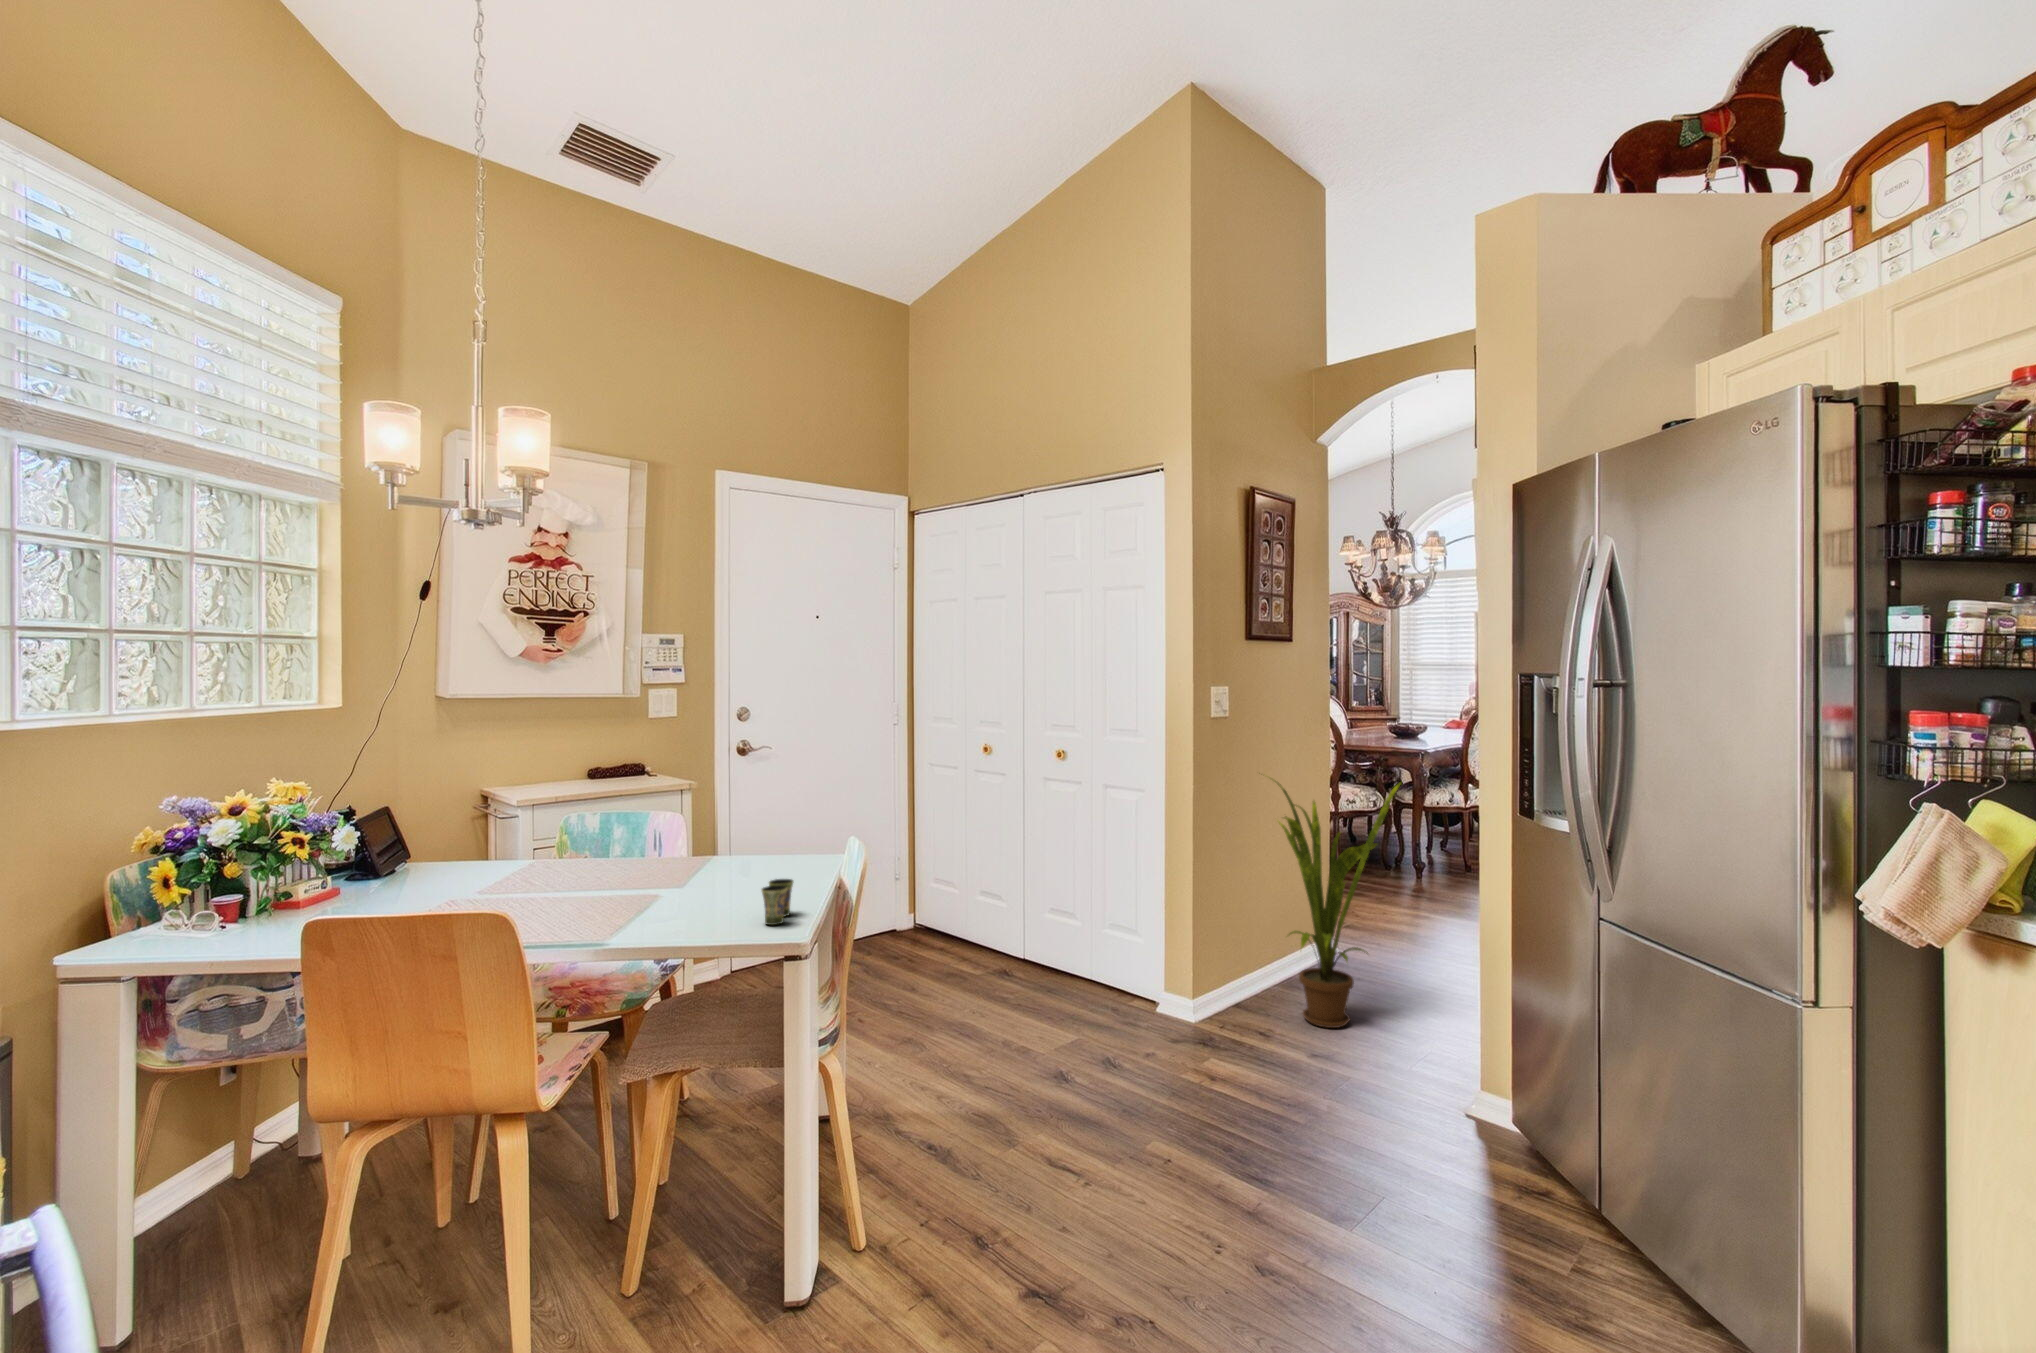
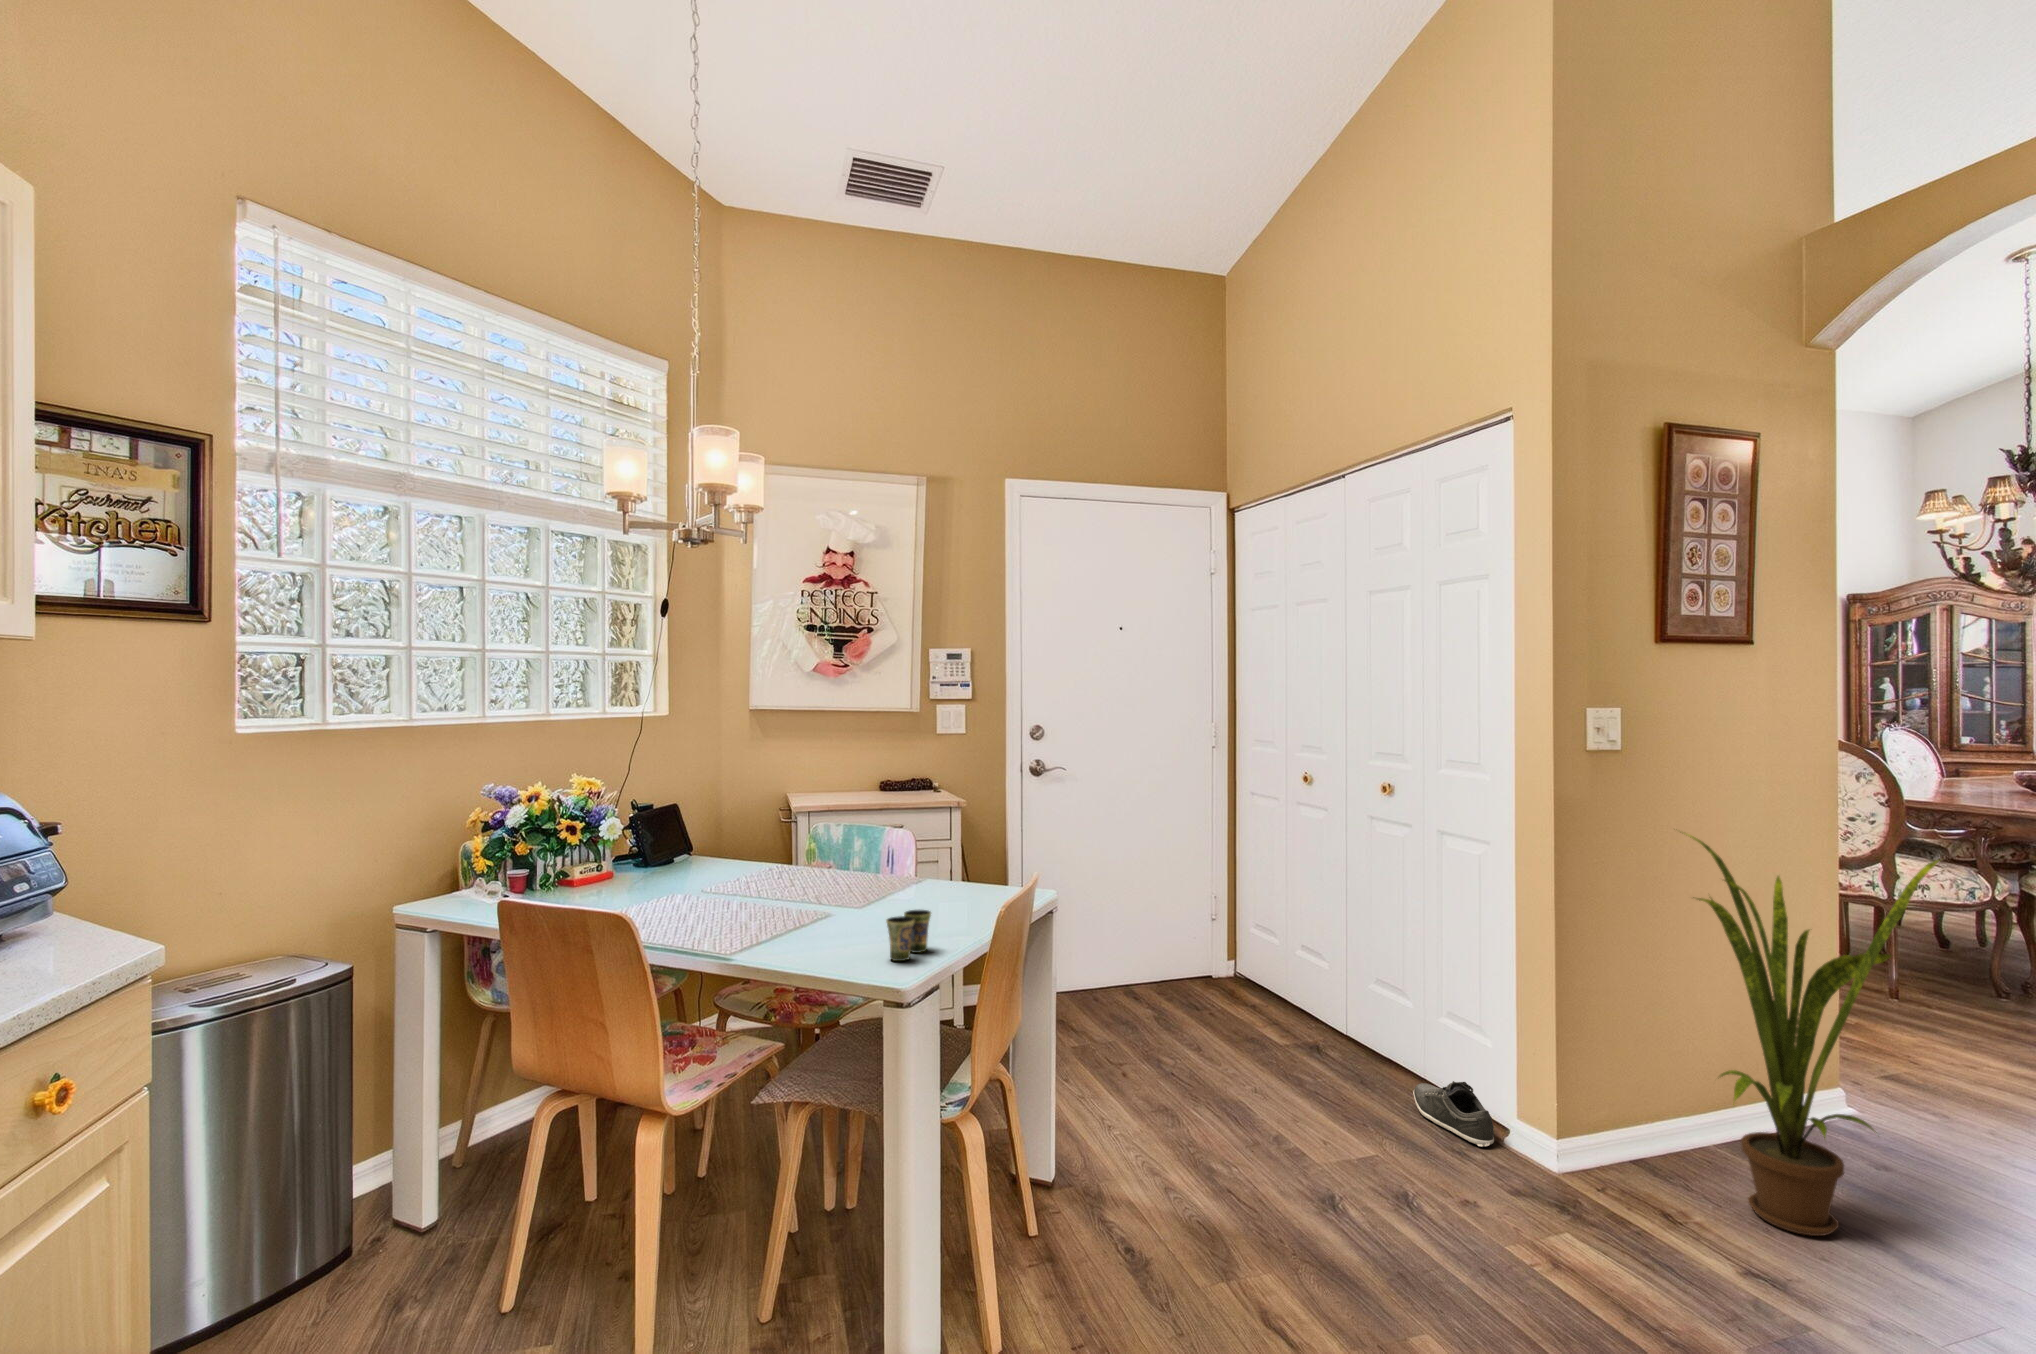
shoe: none [1088,970,1151,1015] -> present [1413,1081,1494,1147]

